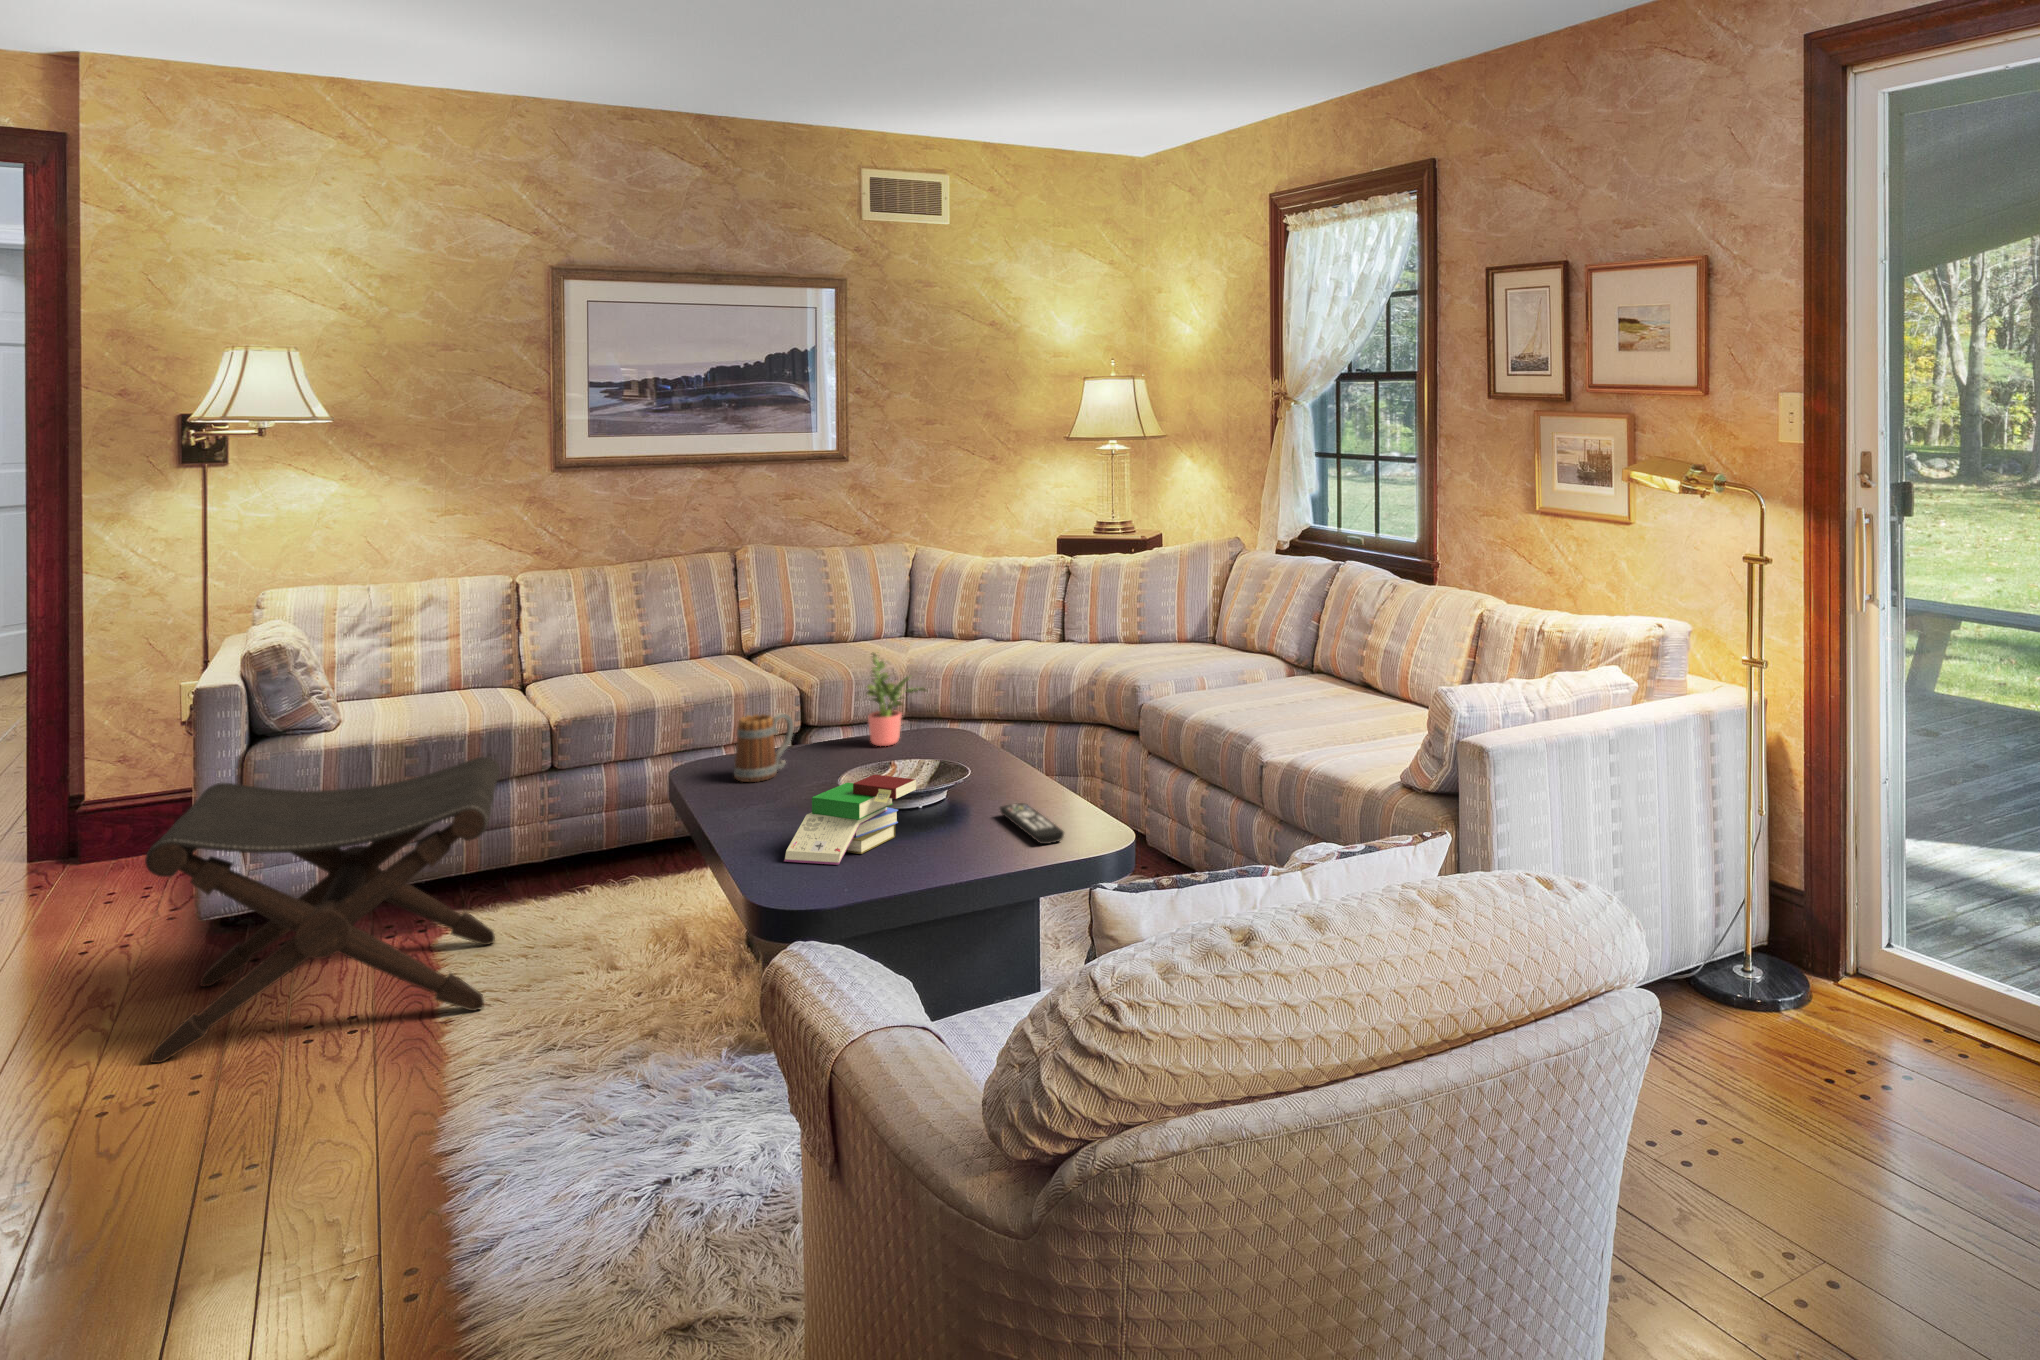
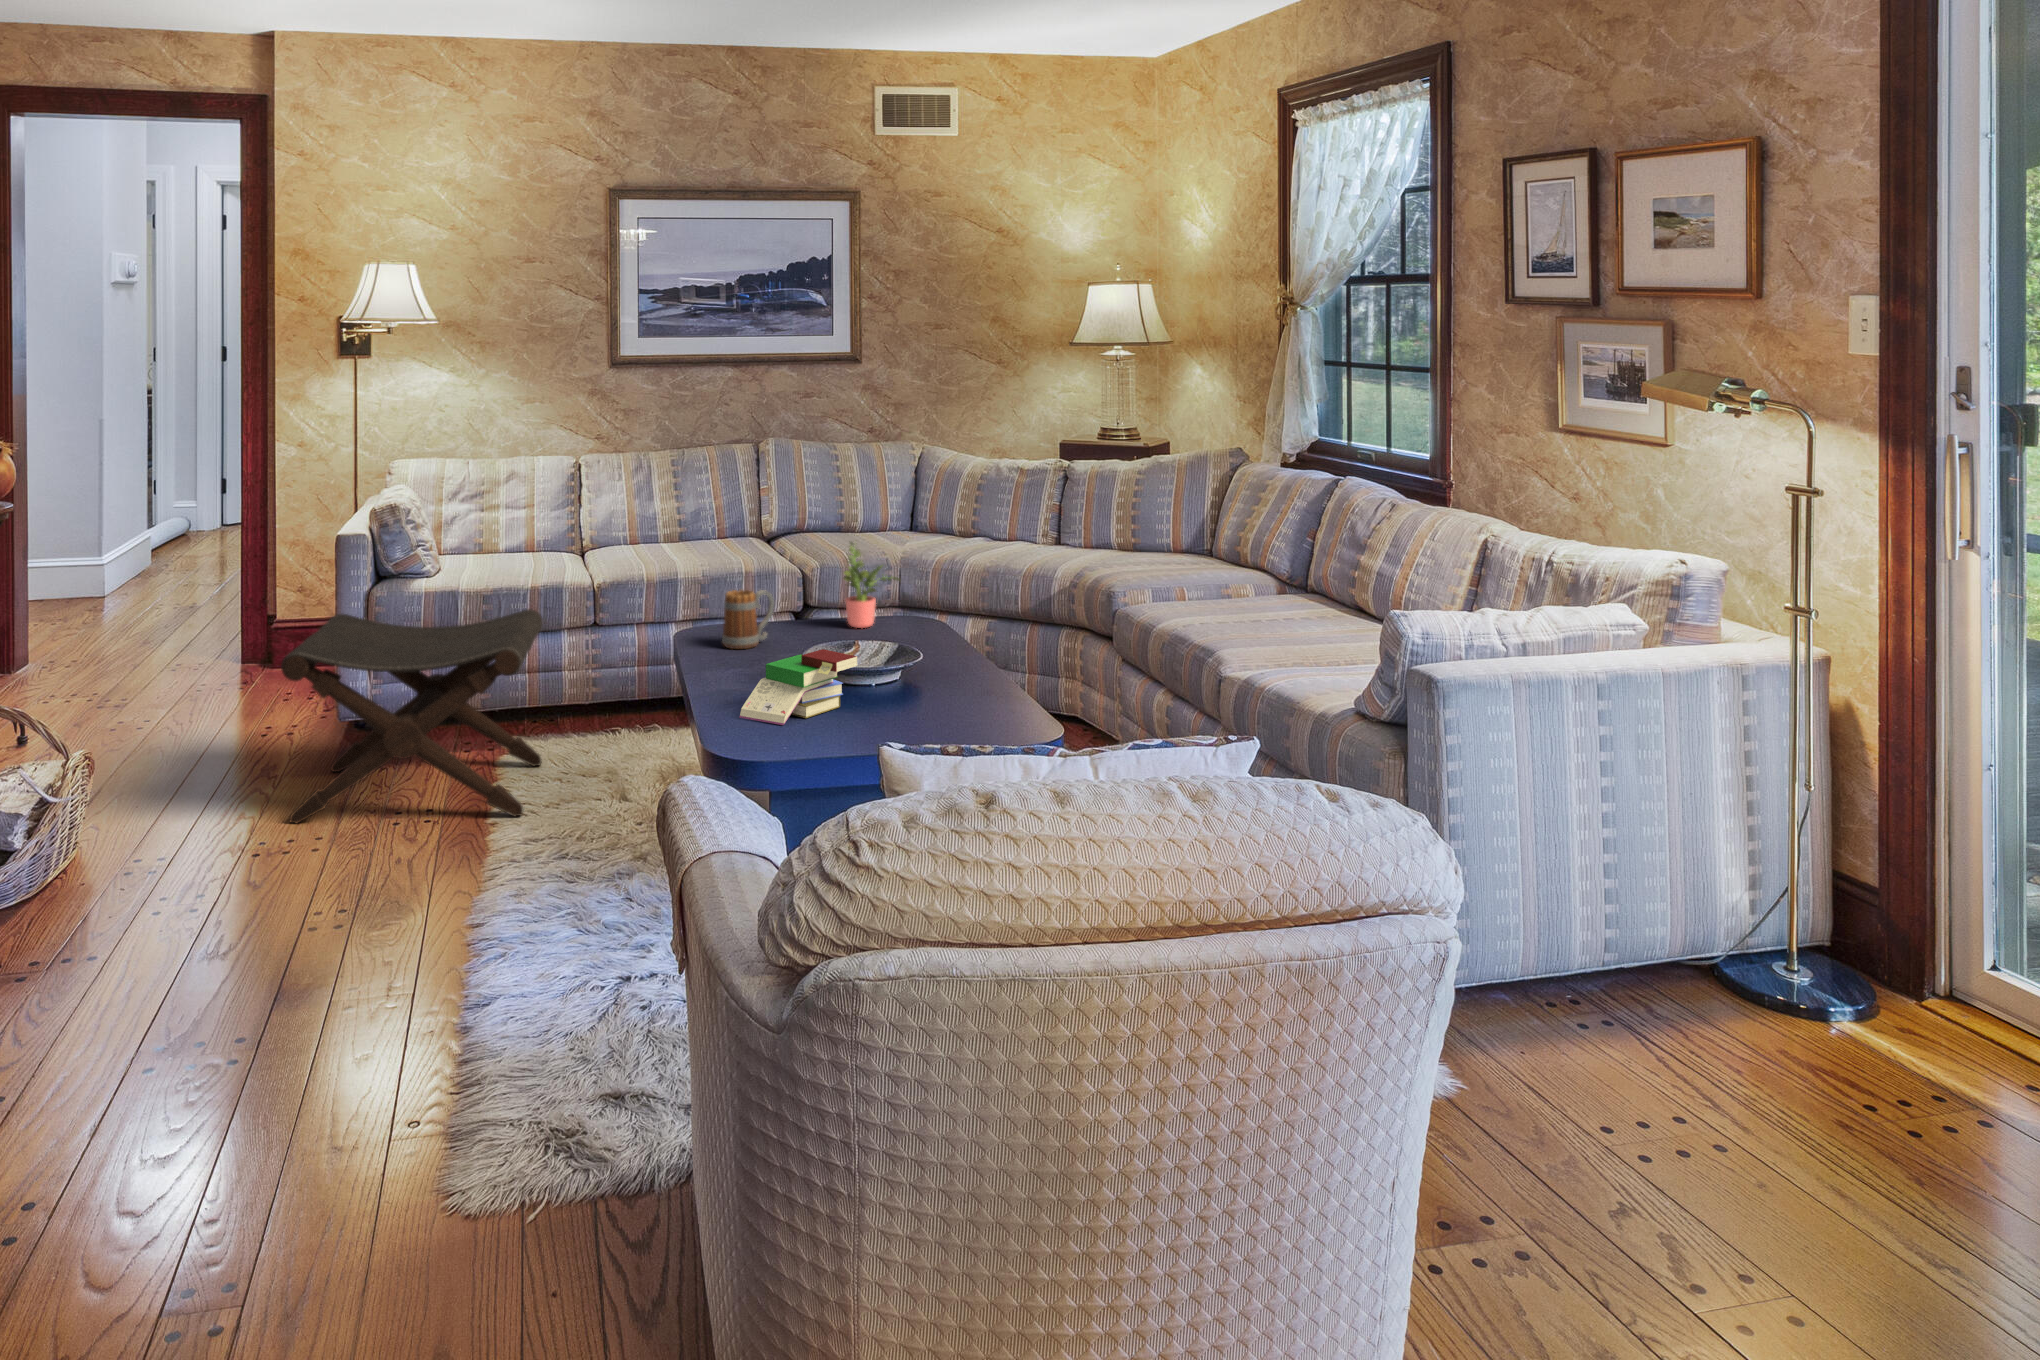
remote control: present [1000,803,1064,844] -> none [940,688,990,727]

